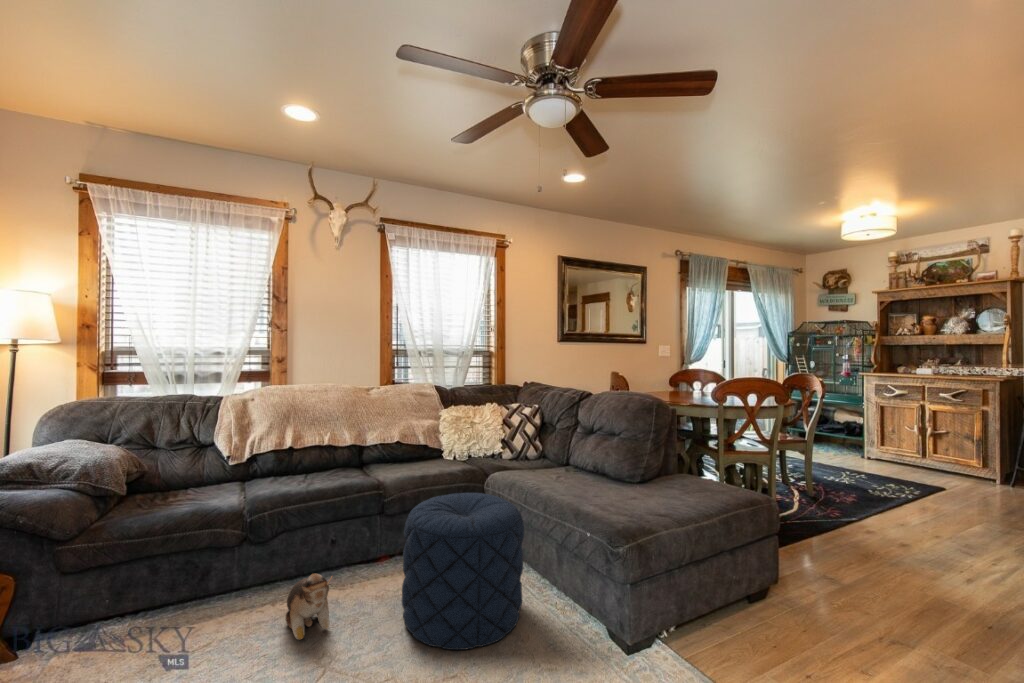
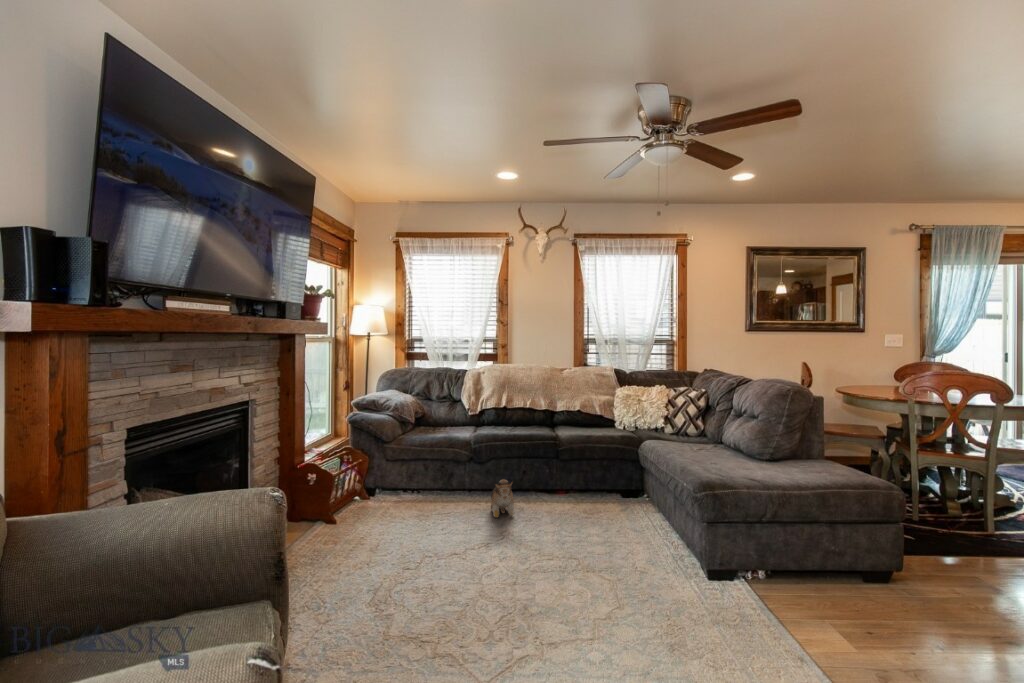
pouf: present [402,493,524,650] -> none [557,445,643,544]

